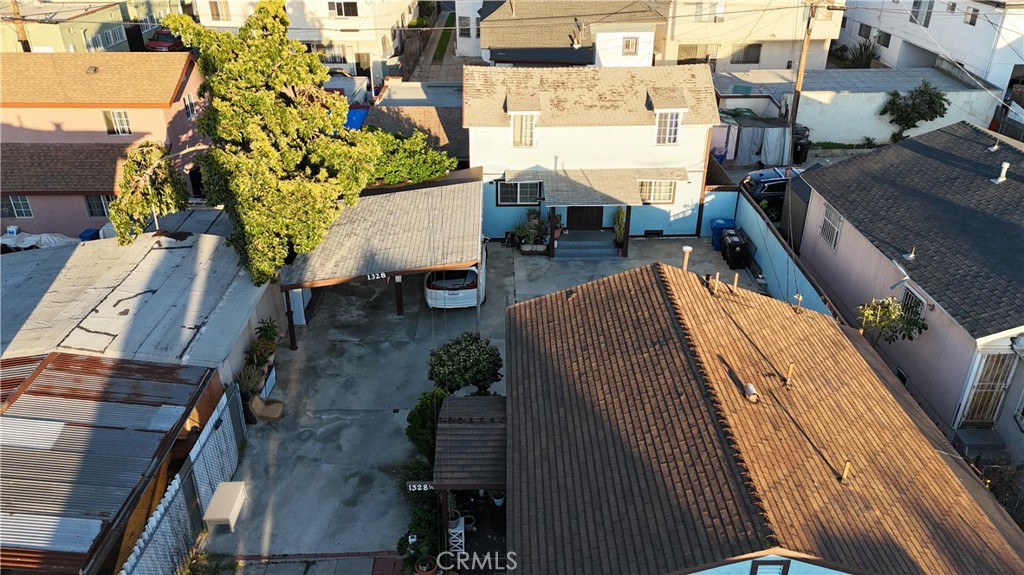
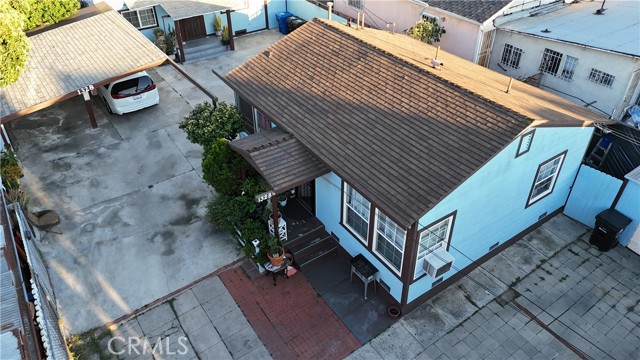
storage bench: present [203,482,247,532] -> none [47,273,86,323]

